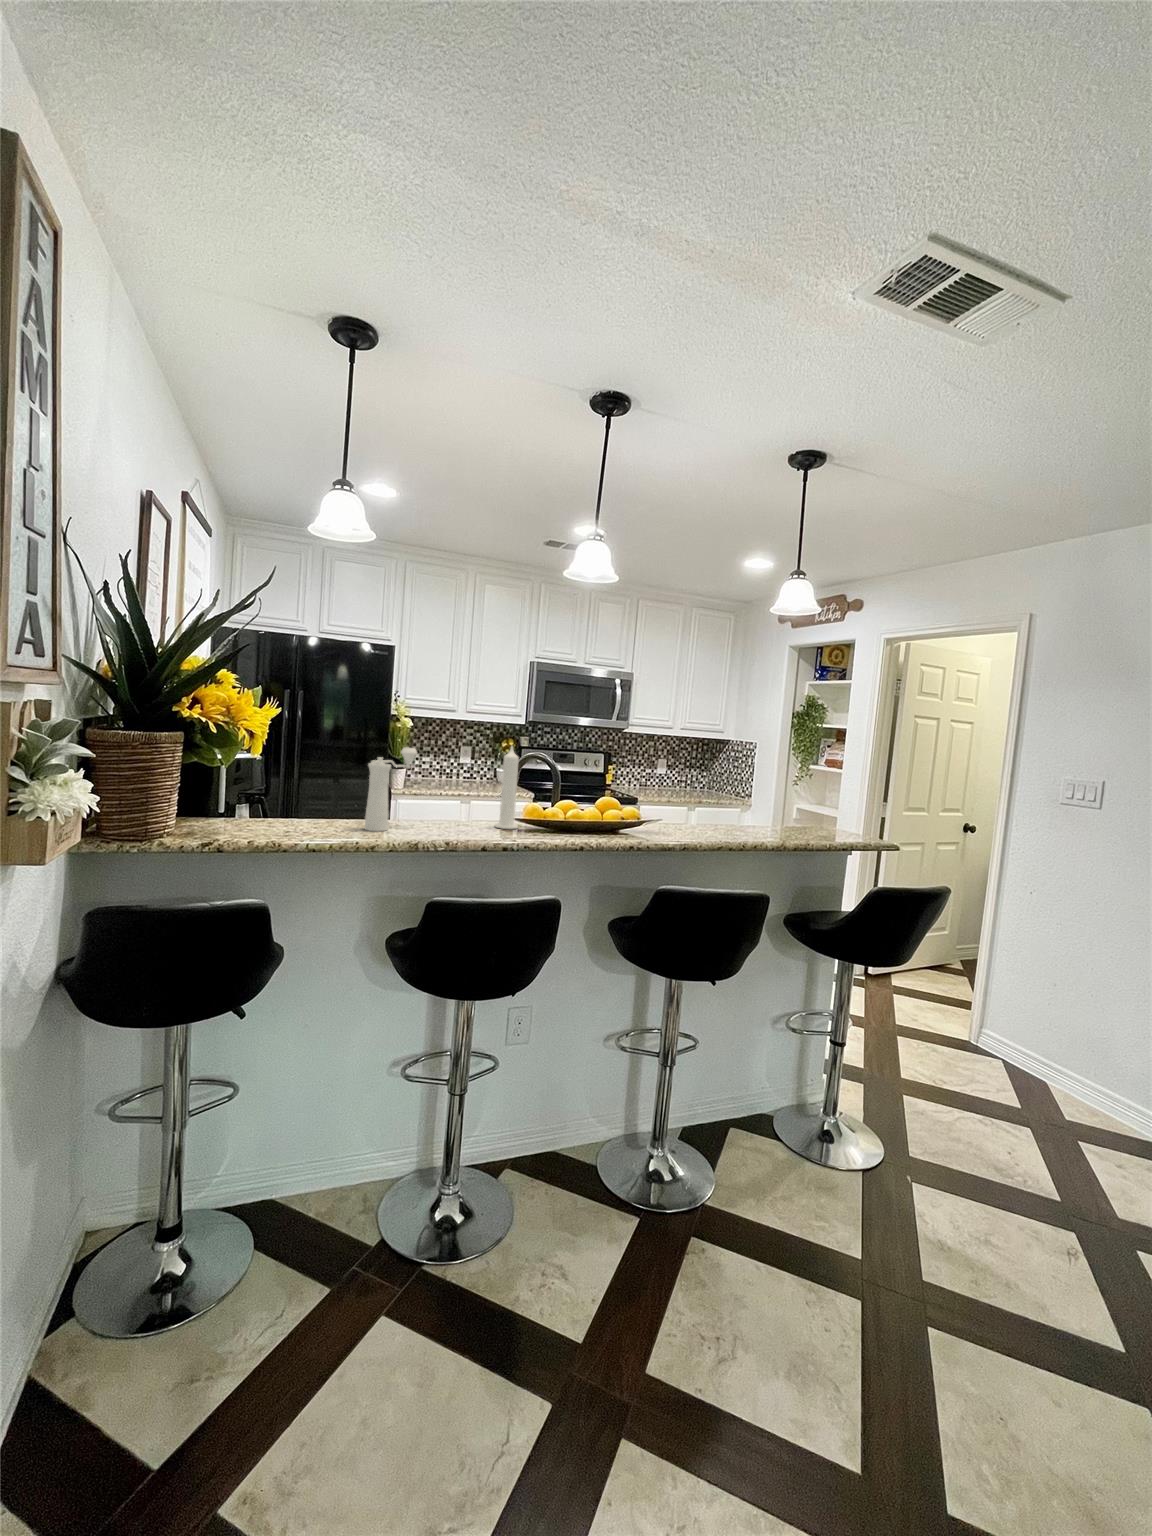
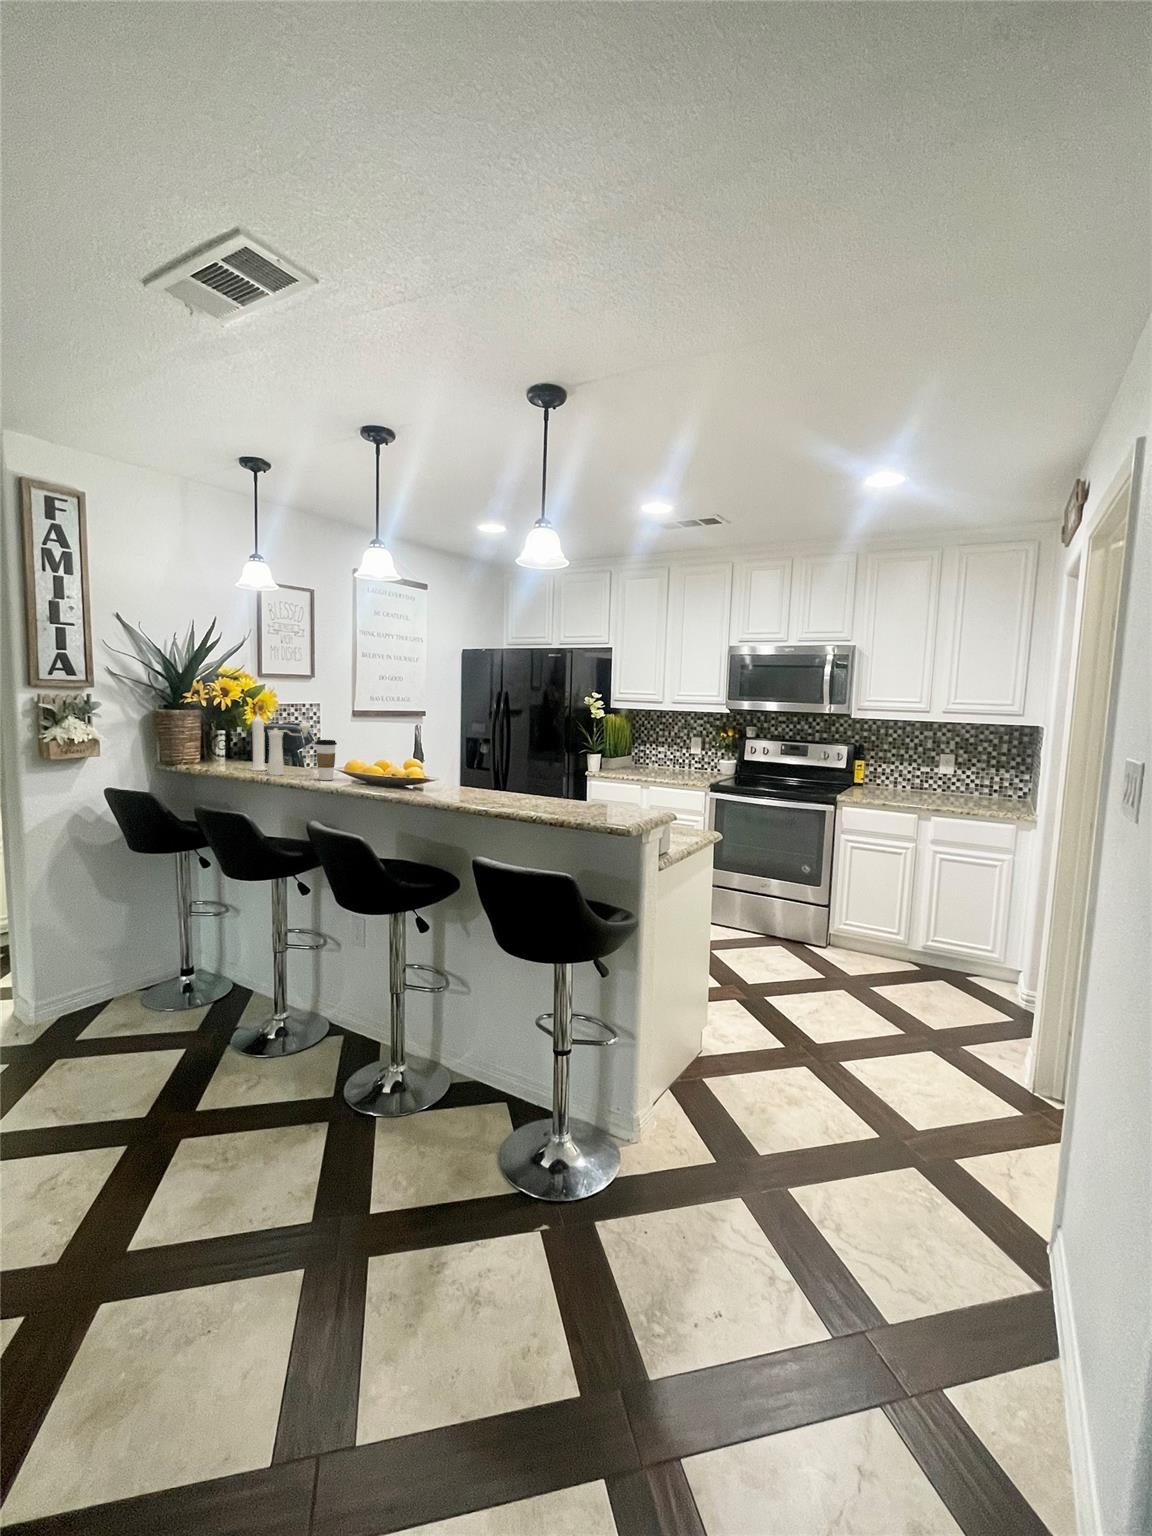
candle: present [495,746,519,829] -> present [250,714,267,771]
coffee cup: none [452,772,480,830] -> present [315,740,337,780]

